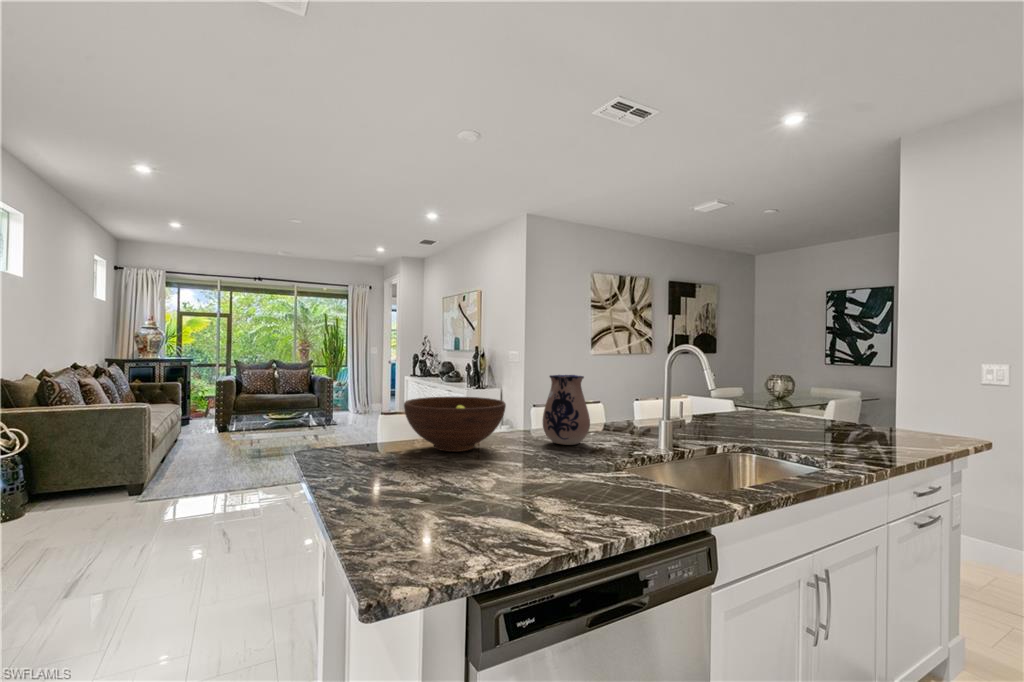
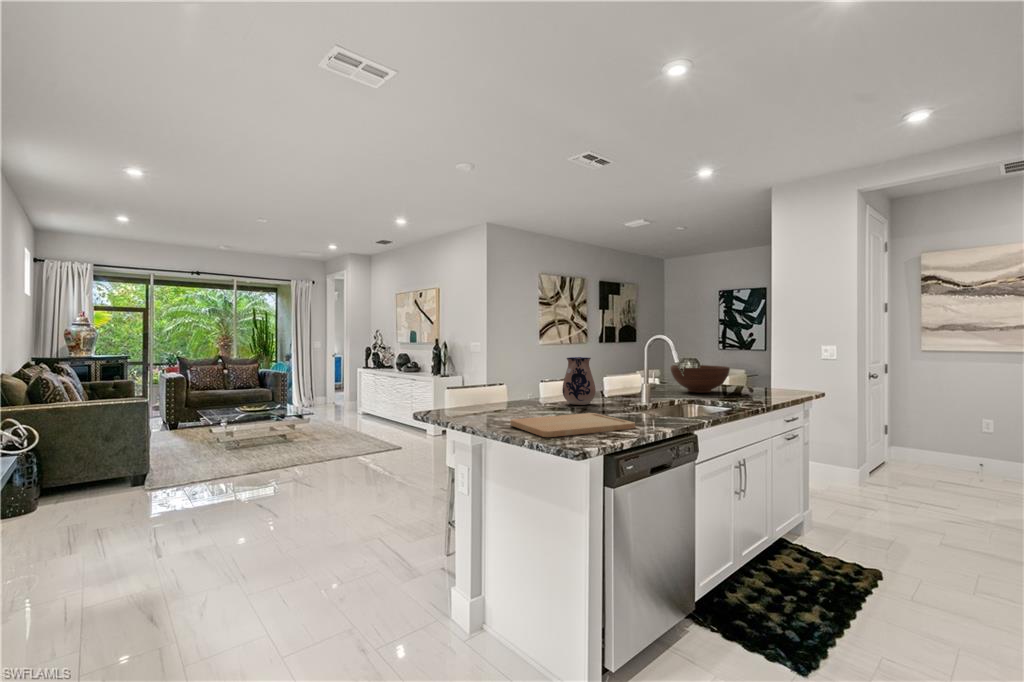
fruit bowl: present [404,397,506,452] -> present [671,365,730,393]
cutting board: none [402,466,598,521] -> present [510,413,635,437]

